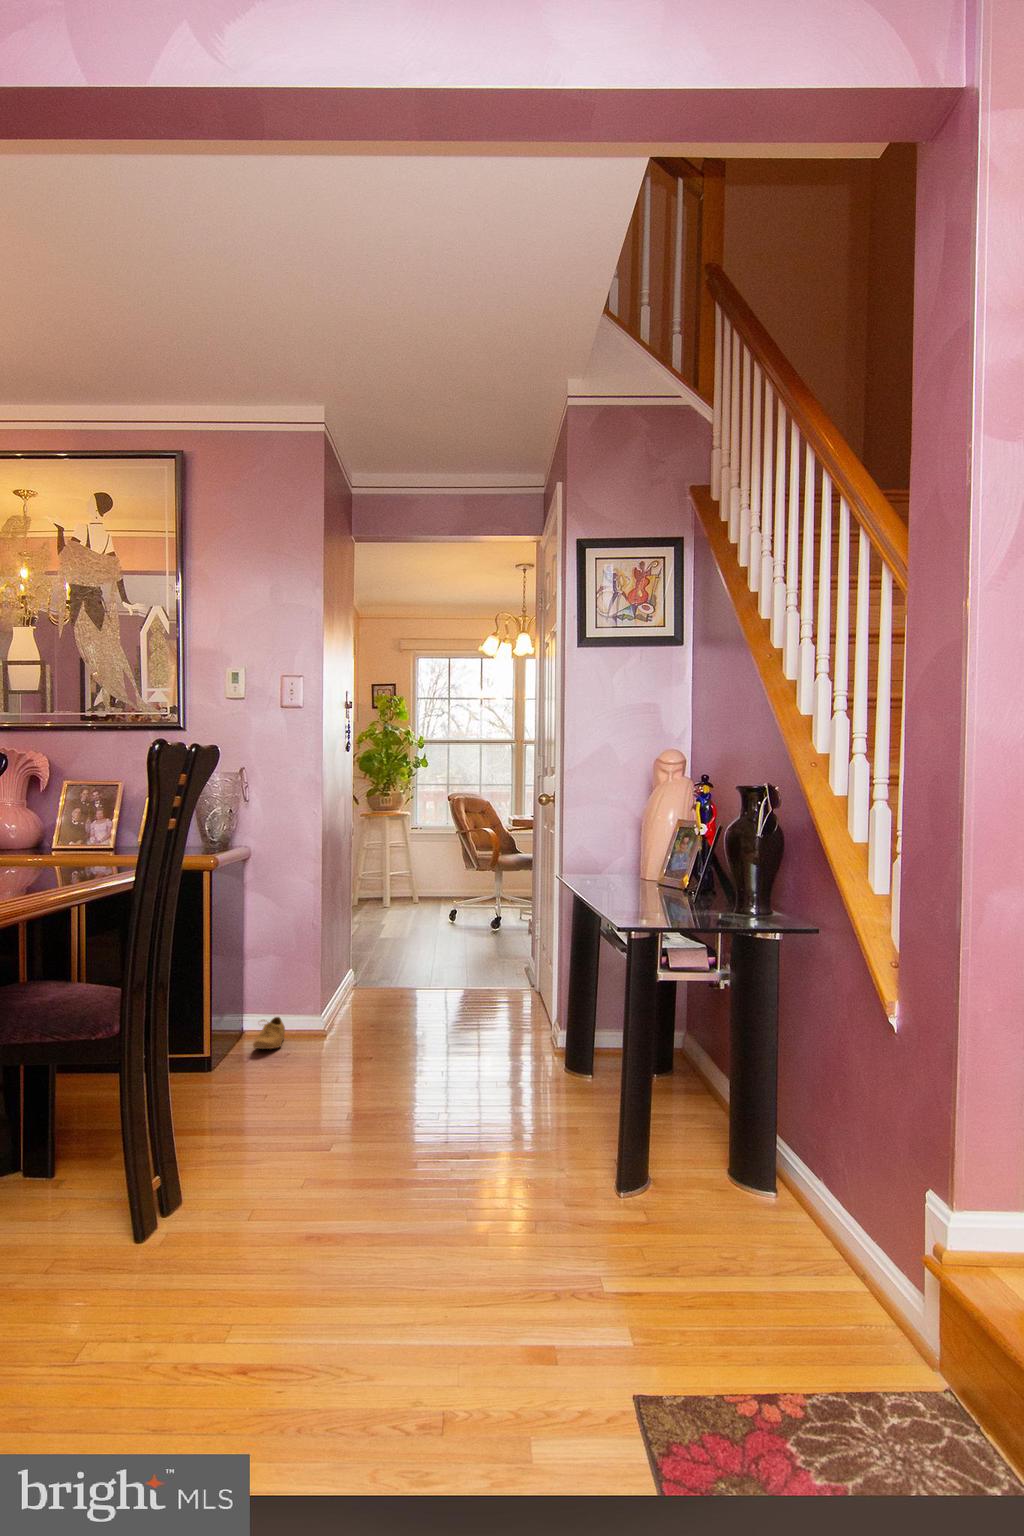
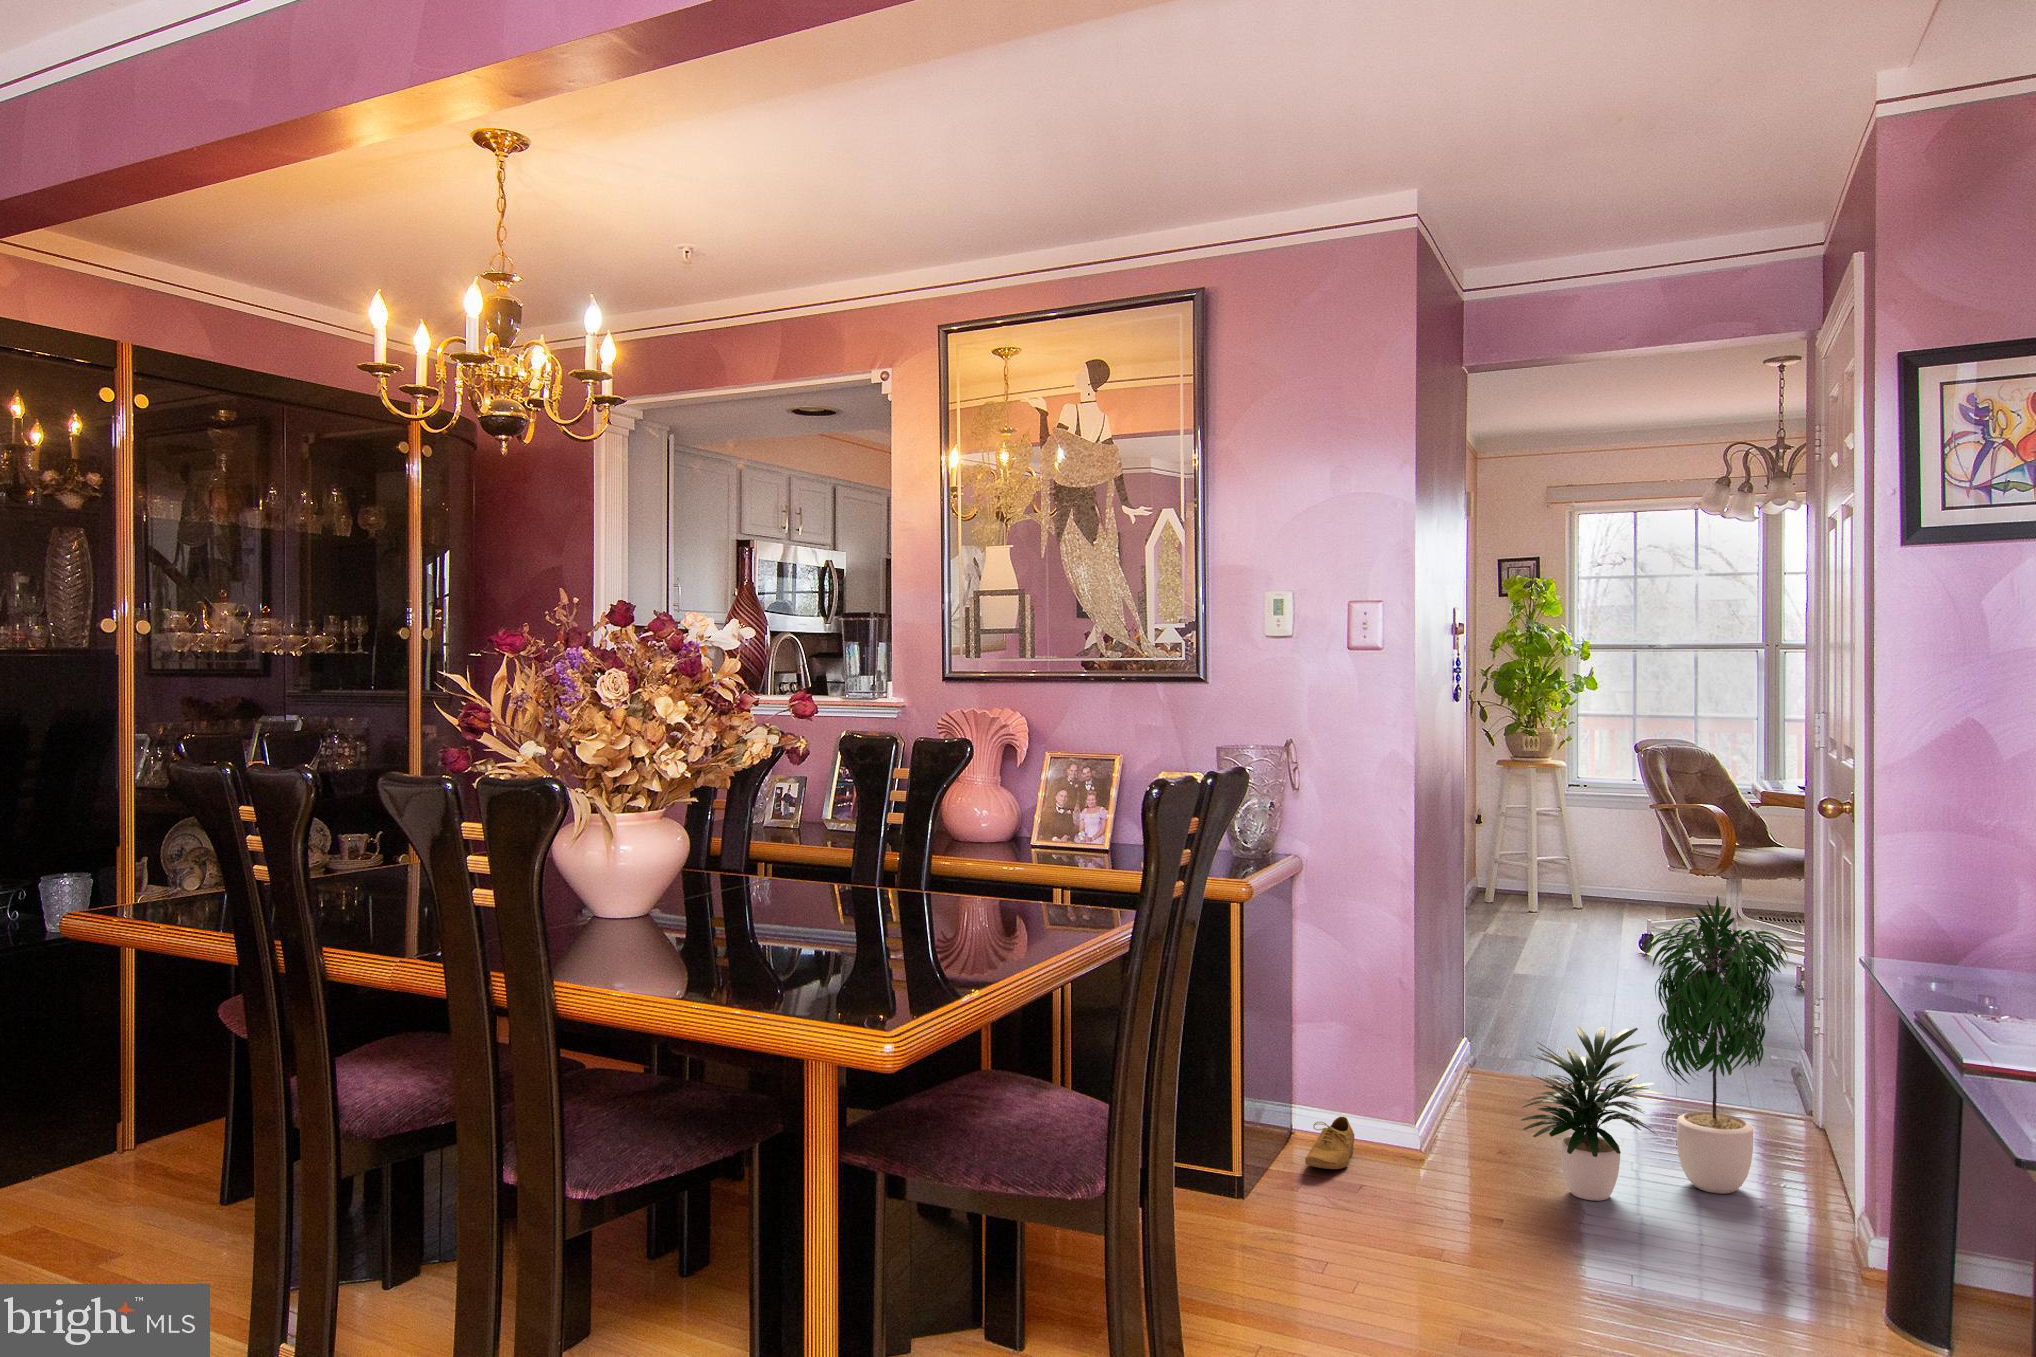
potted plant: none [390,857,541,1046] -> present [1521,896,1788,1201]

